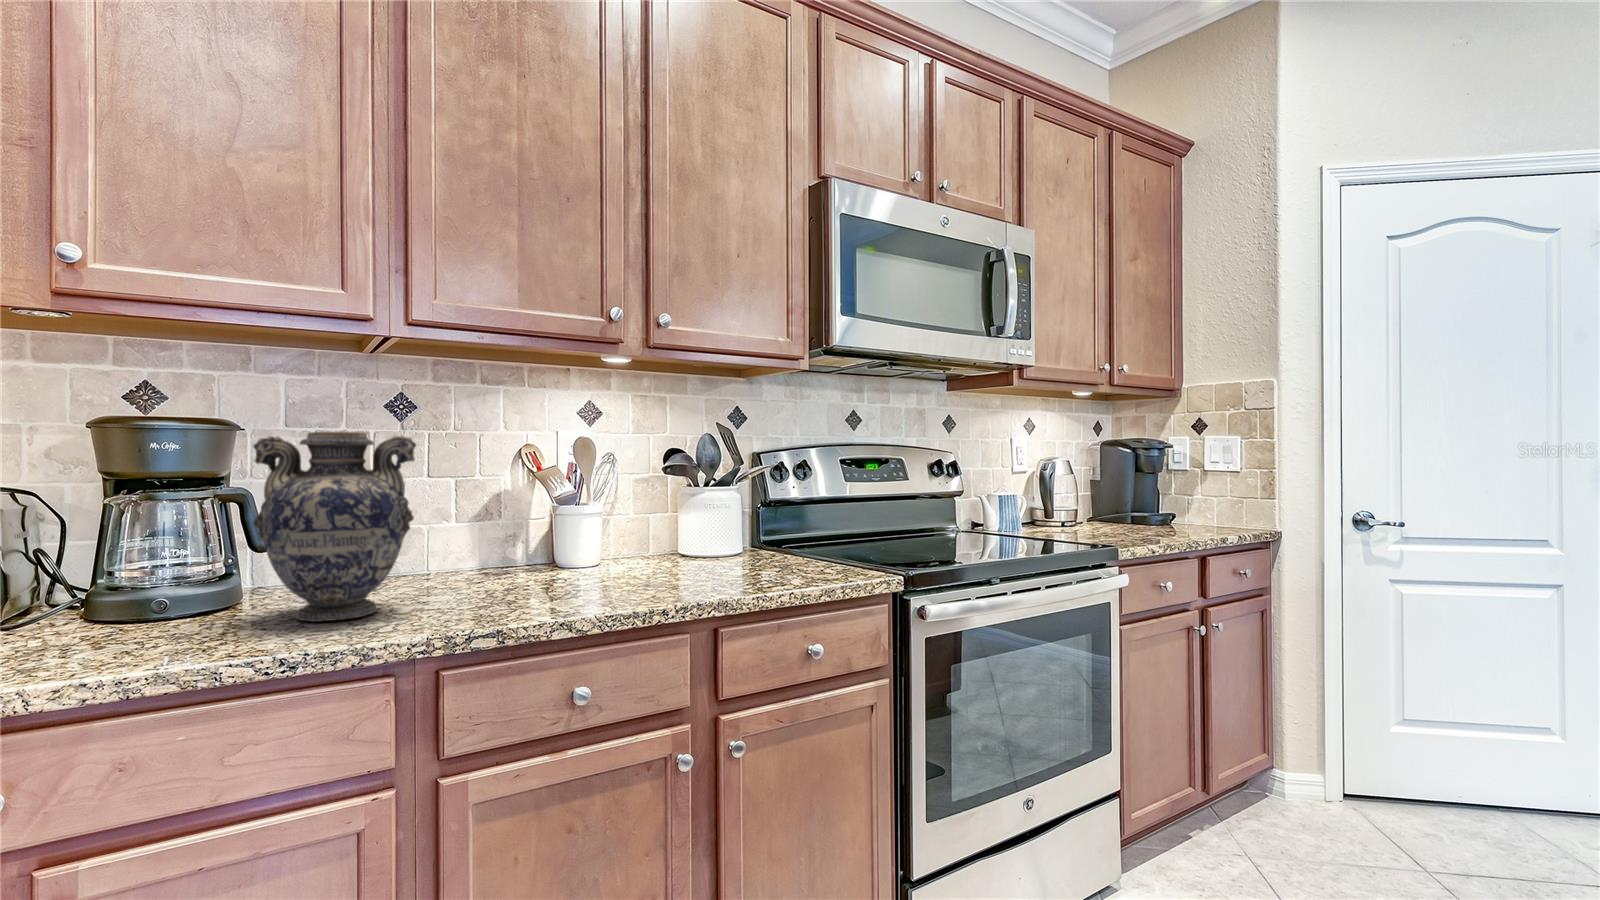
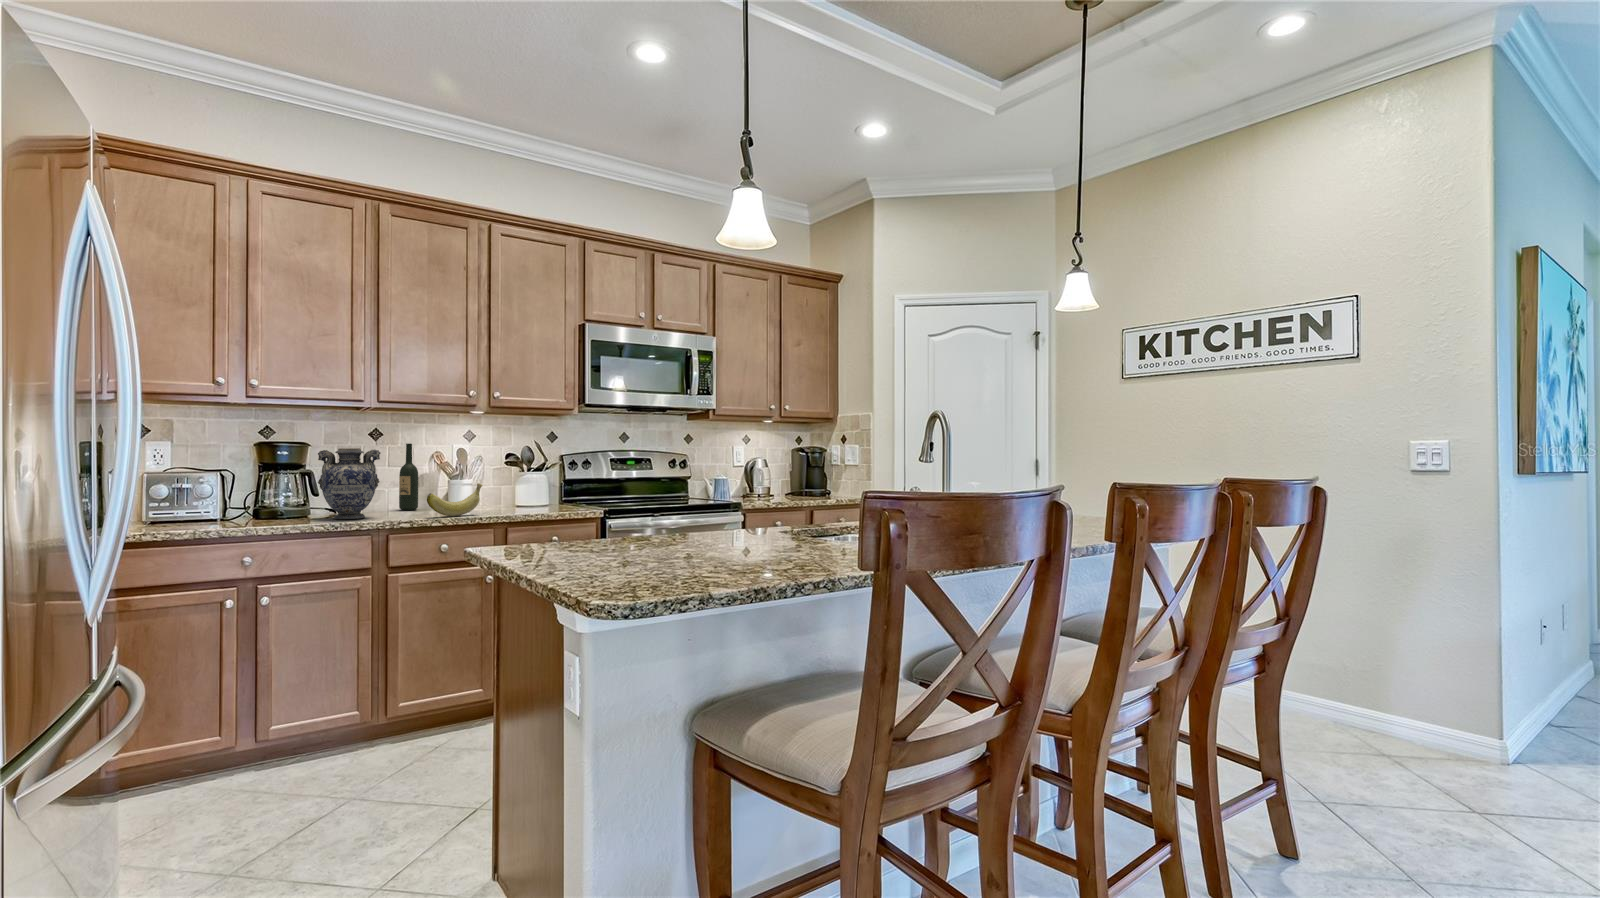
wine bottle: none [454,425,495,575] -> present [399,443,418,510]
banana: none [530,517,649,600] -> present [427,483,483,516]

